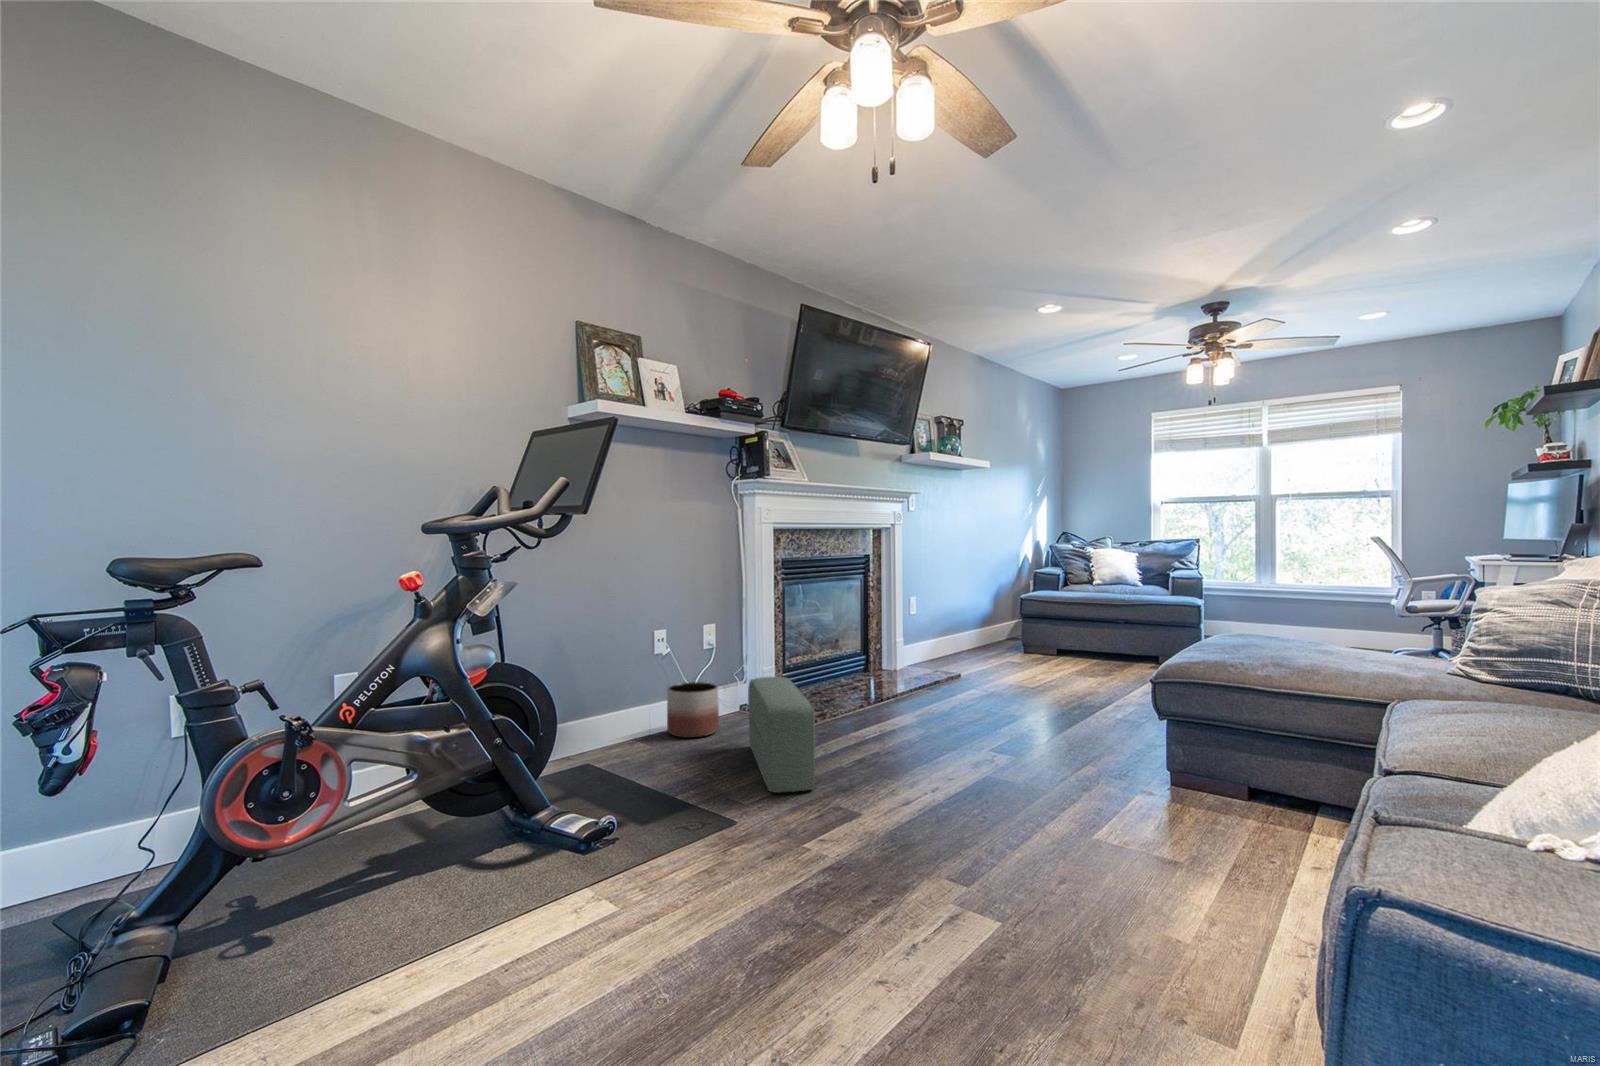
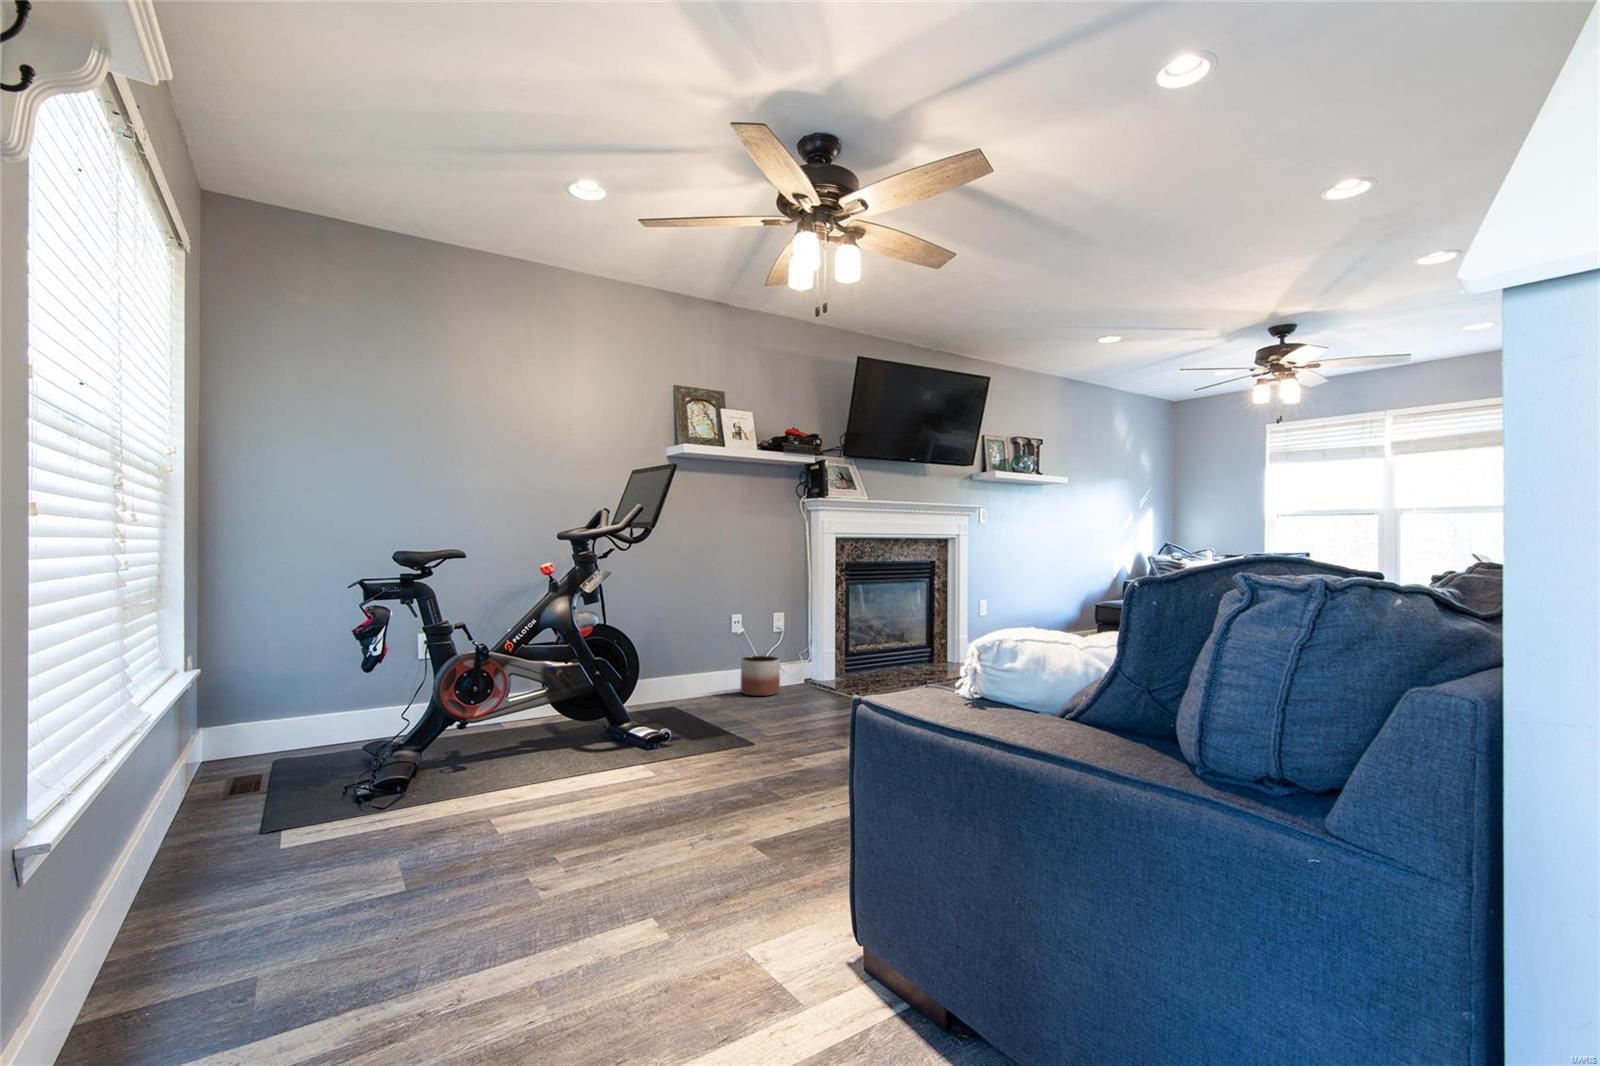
pouf: present [748,677,815,793] -> none [786,652,826,731]

